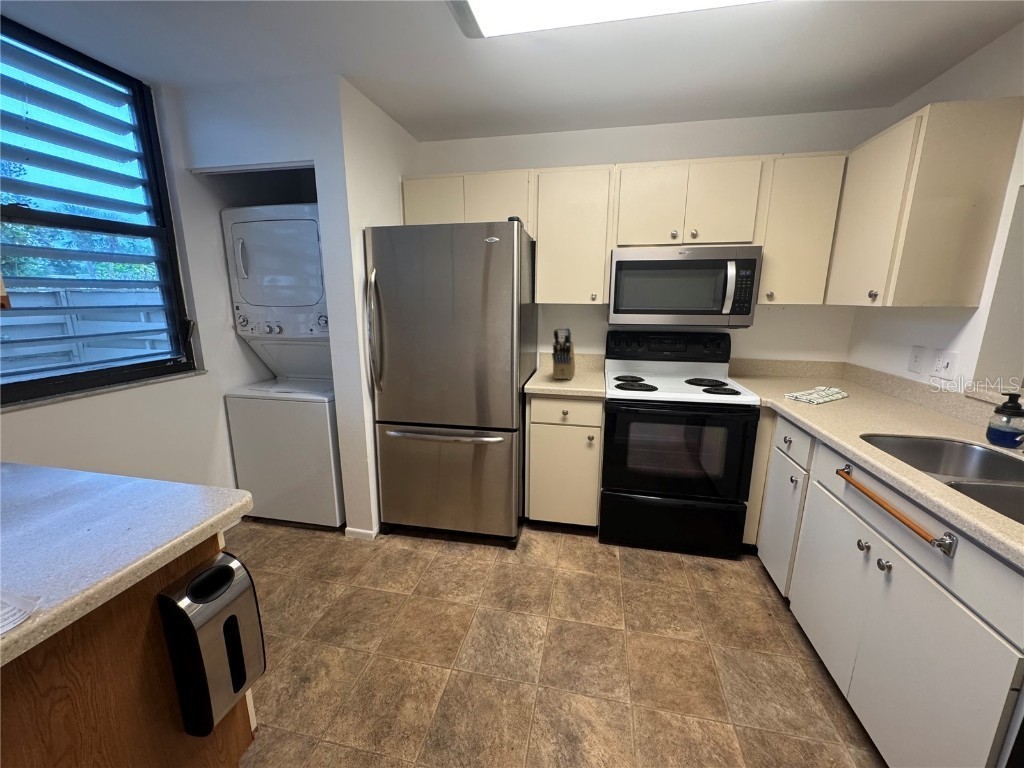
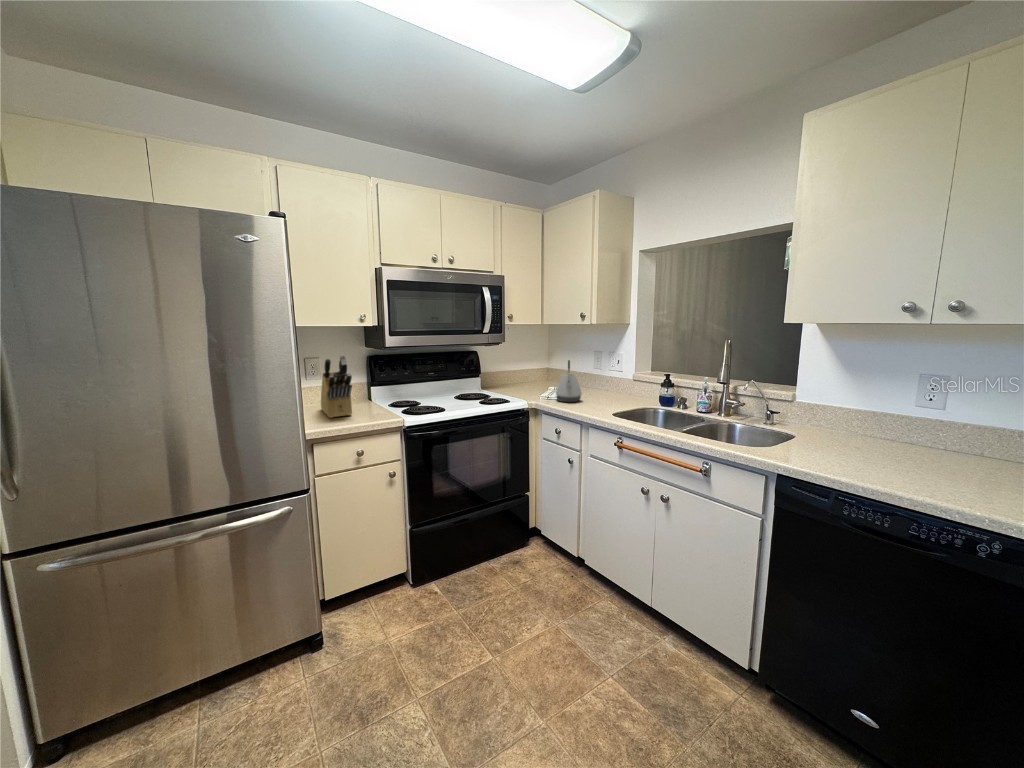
kettle: none [808,354,851,410] -> present [556,360,582,402]

